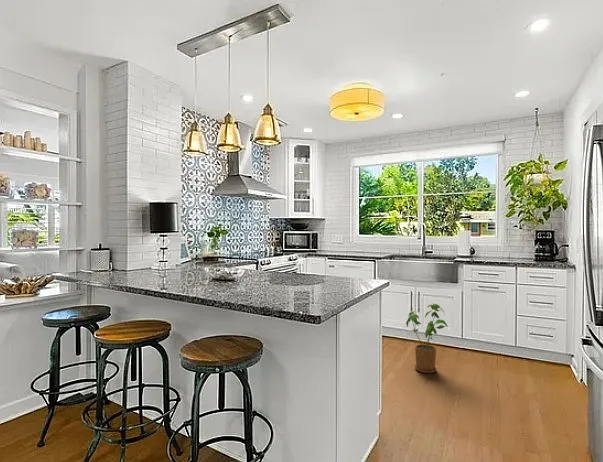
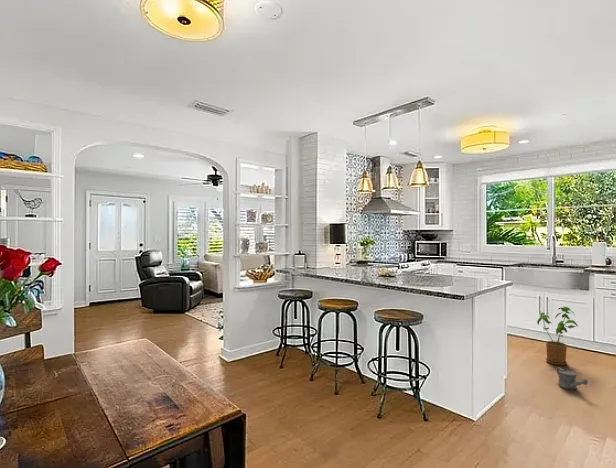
watering can: none [425,380,459,409] -> present [557,367,588,390]

